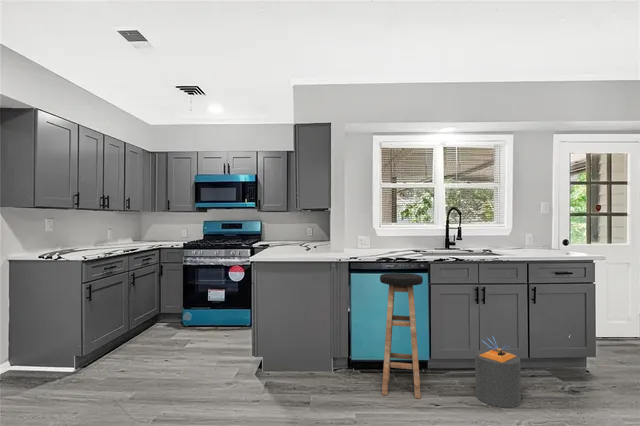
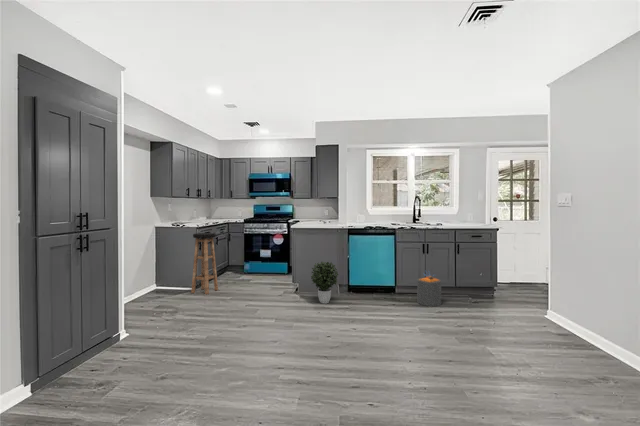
bar stool: present [380,273,423,399] -> present [191,233,218,294]
potted plant: none [285,324,336,404] -> present [311,262,338,304]

